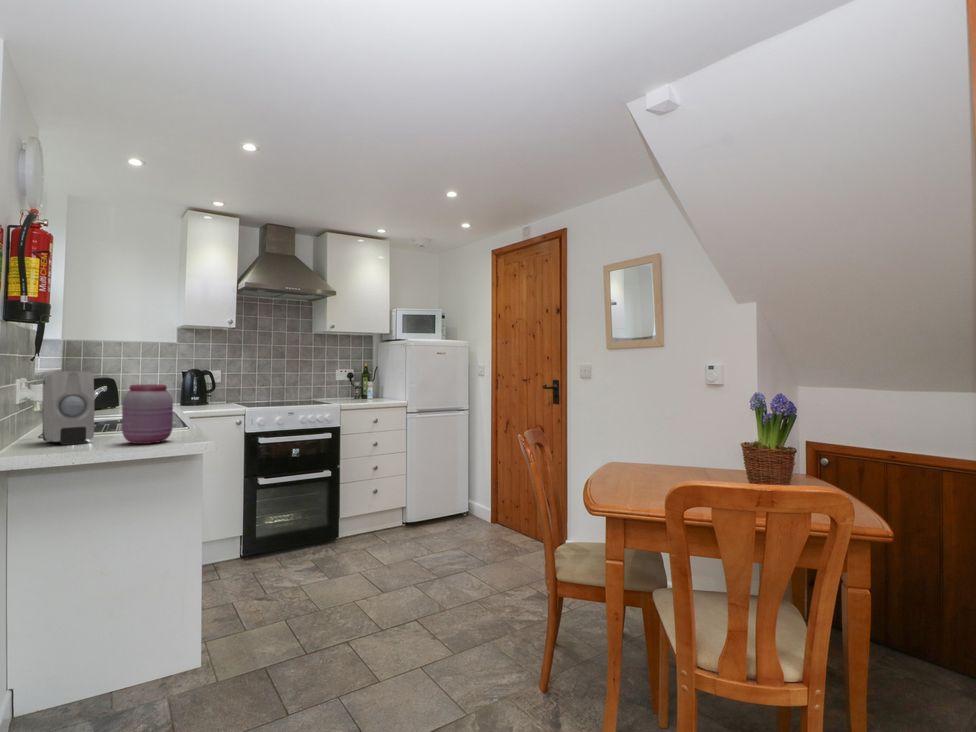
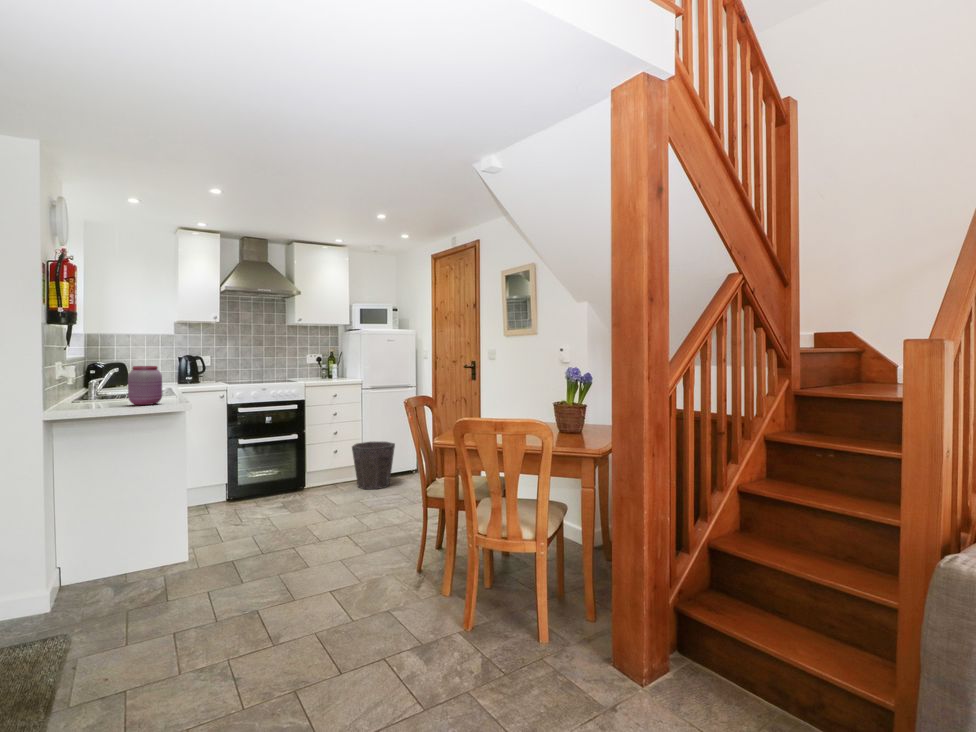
soap dispenser: present [43,371,94,445] -> none [74,357,110,406]
waste bin: none [397,479,450,542] -> present [352,442,395,489]

